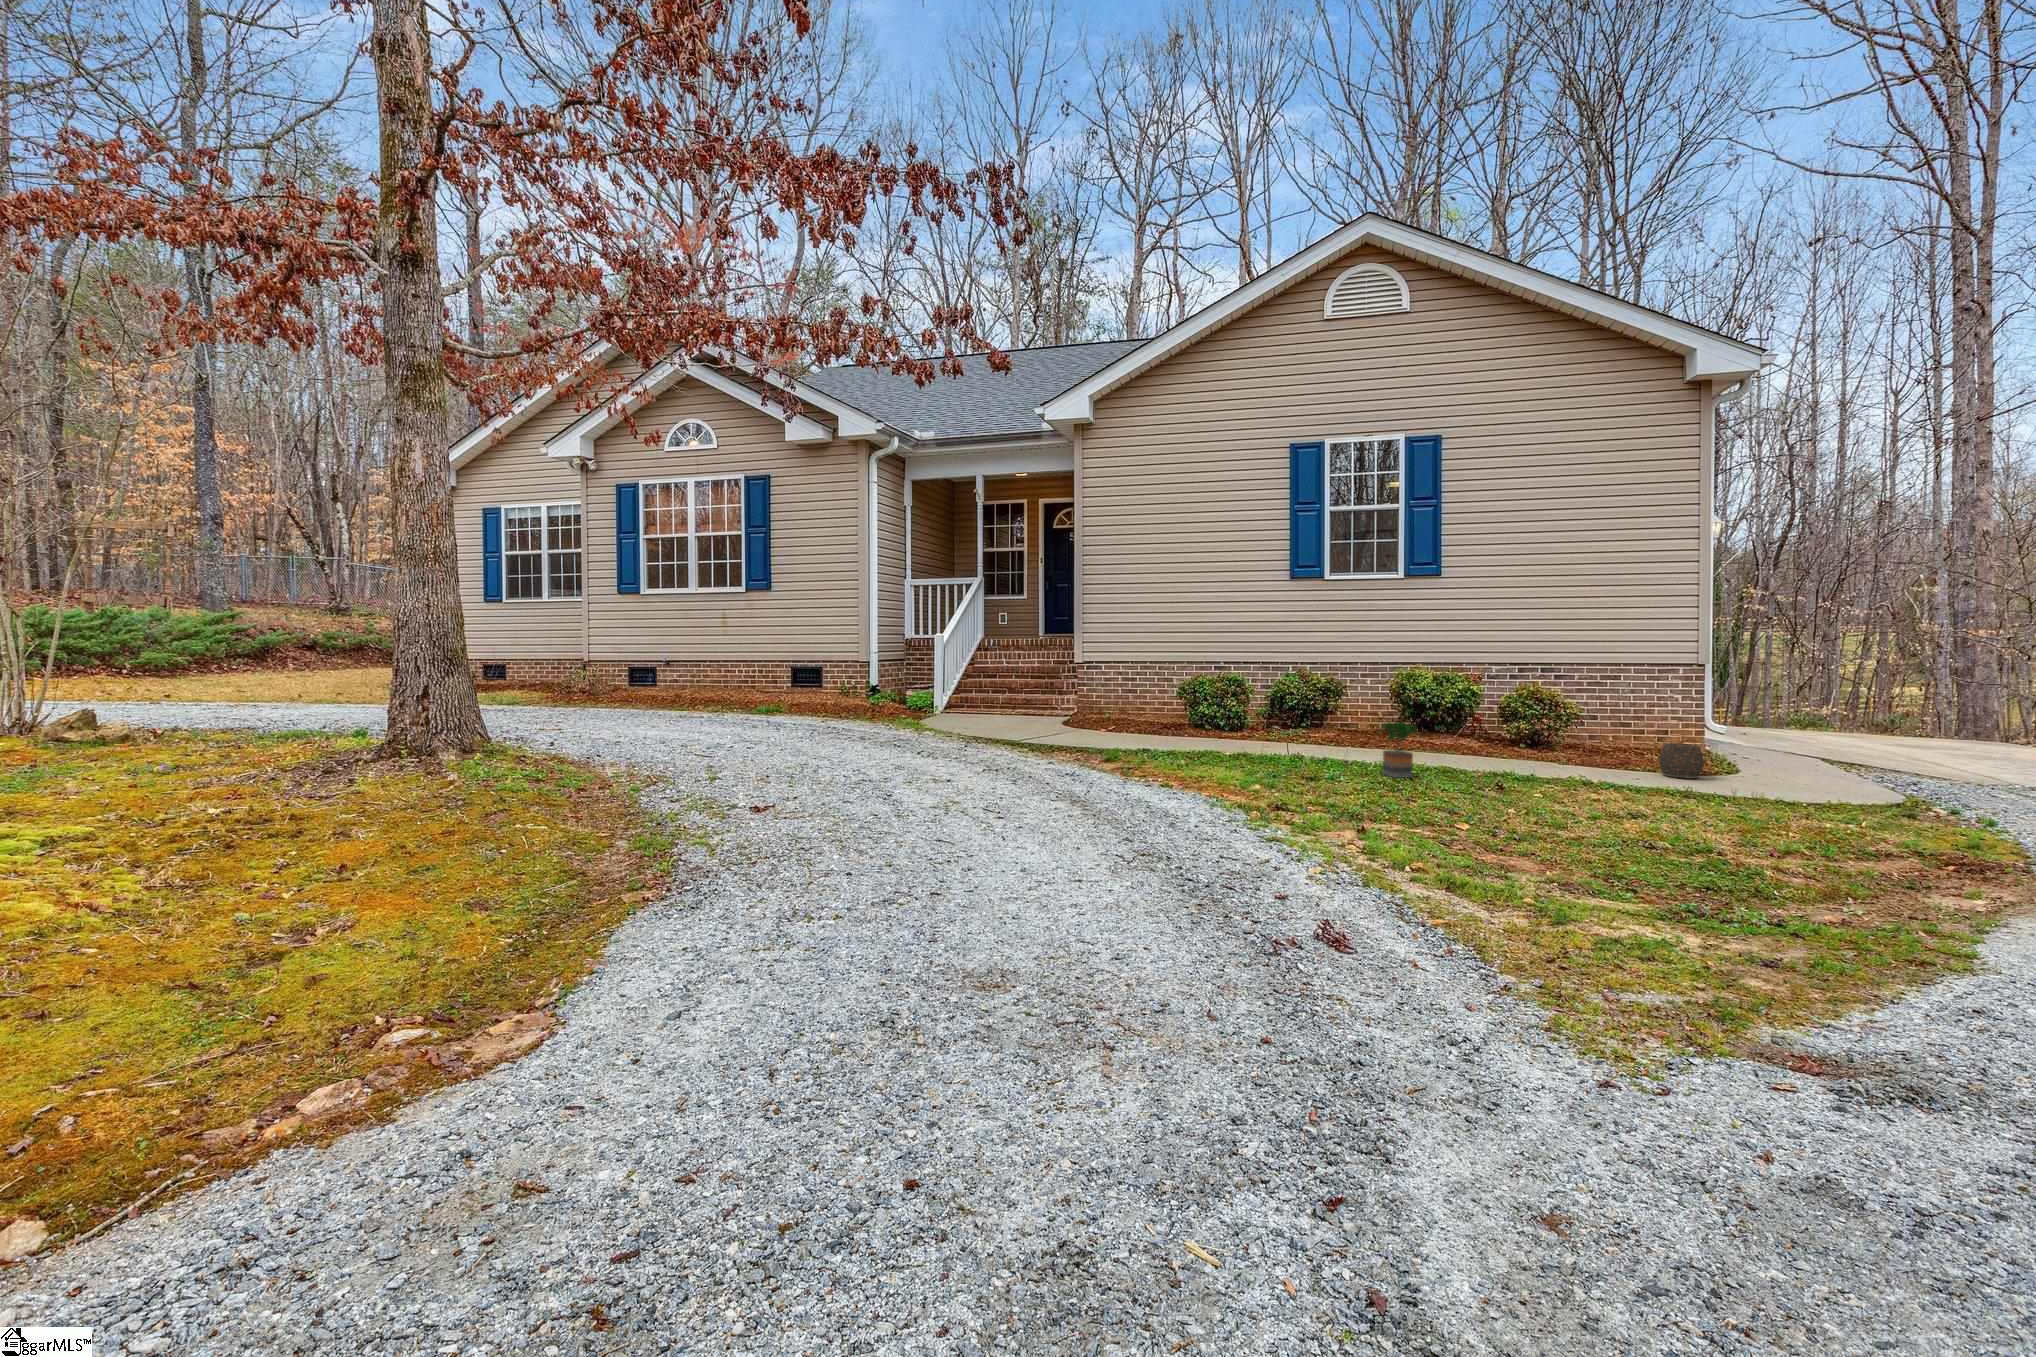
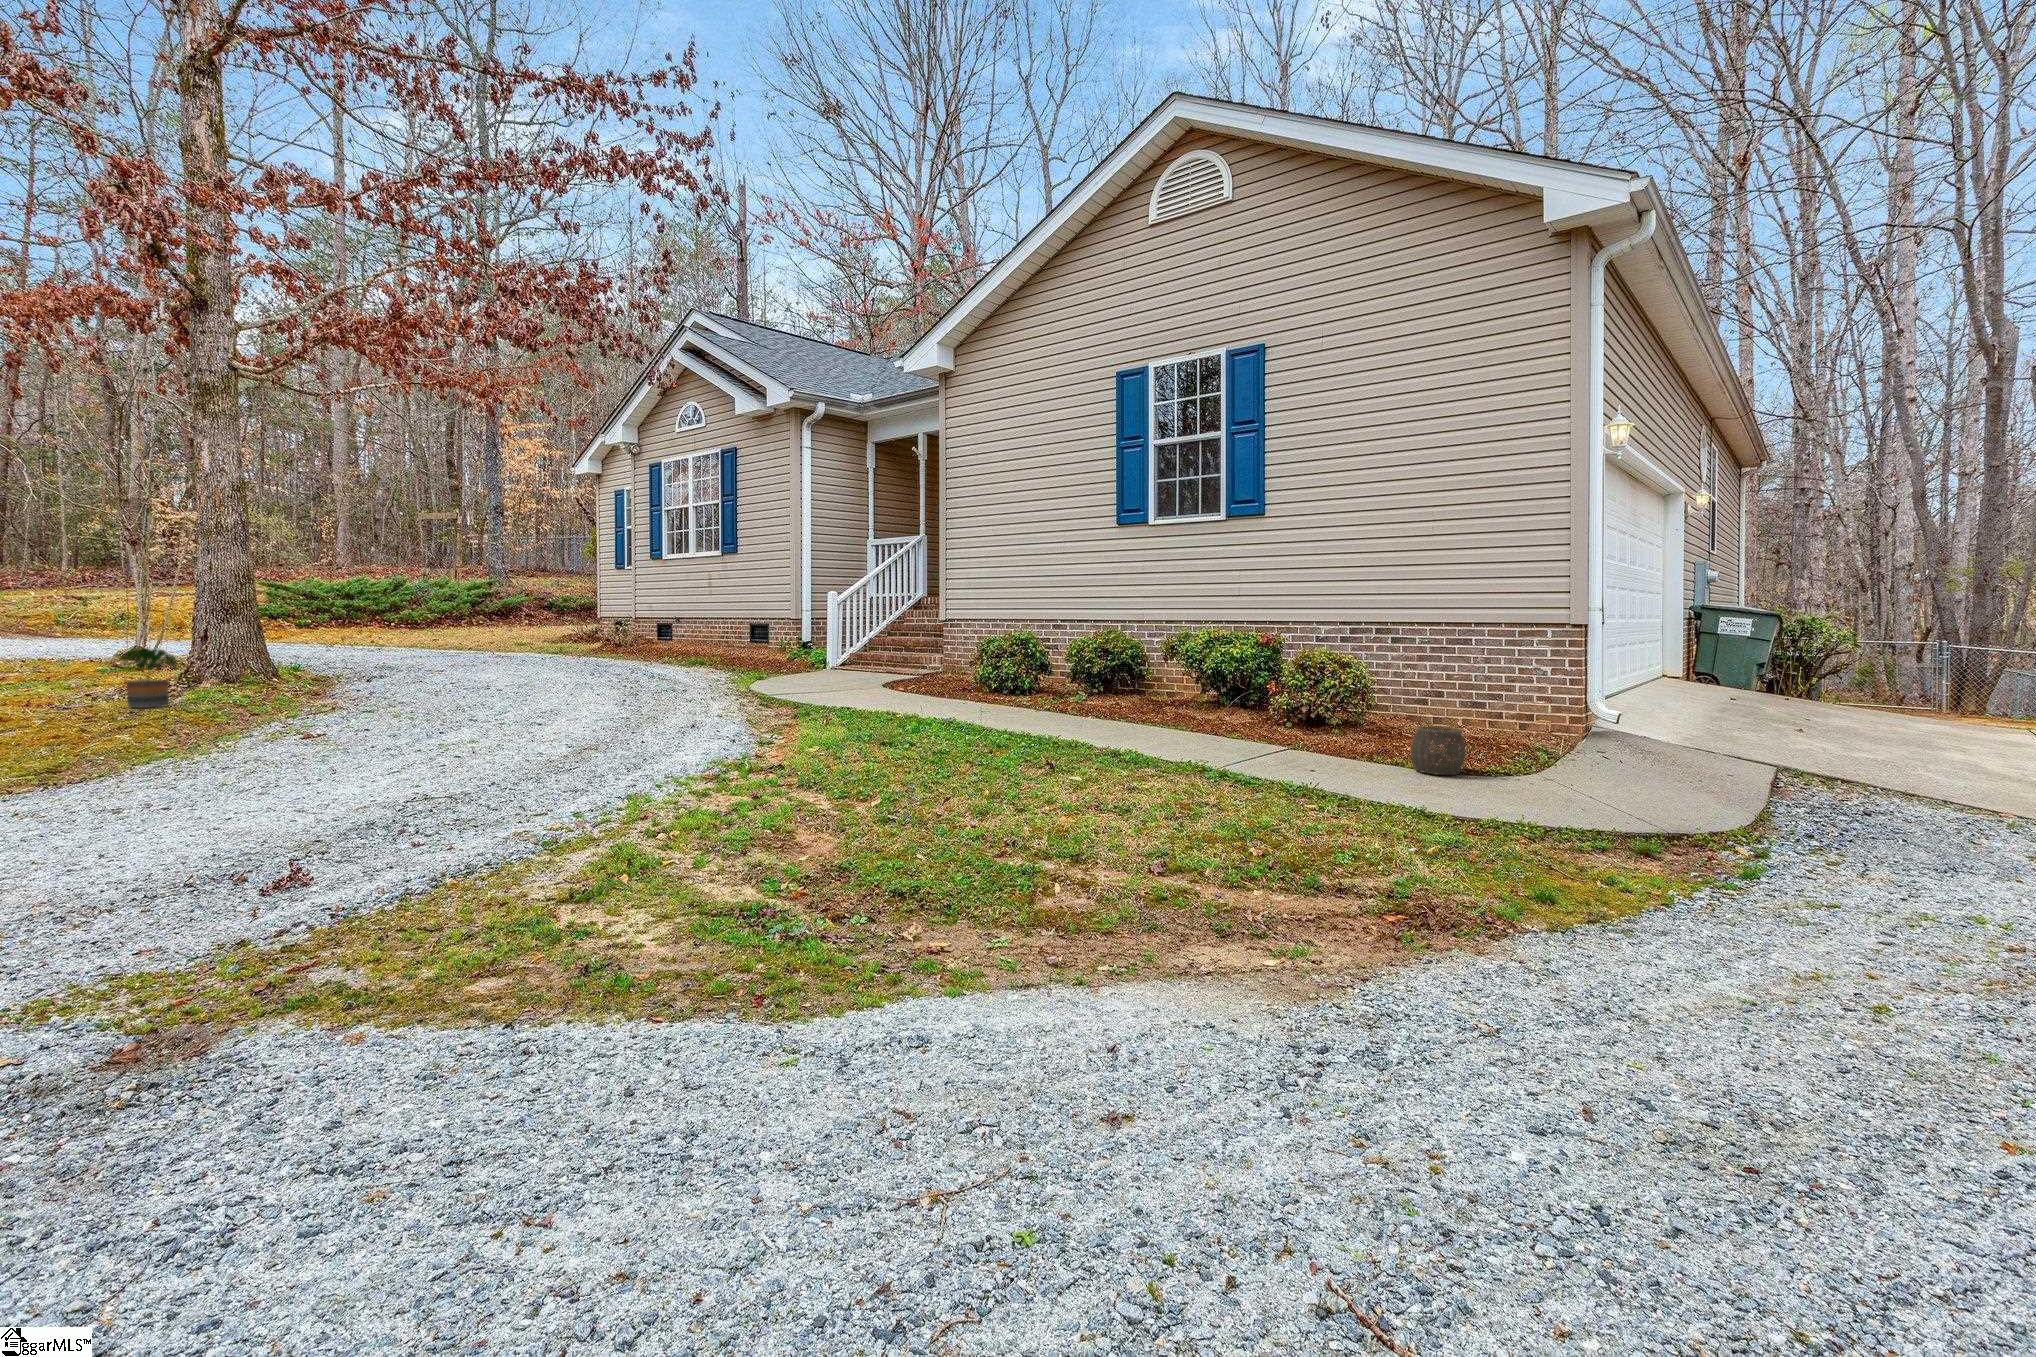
potted tree: present [1380,721,1417,778] -> present [120,648,178,708]

